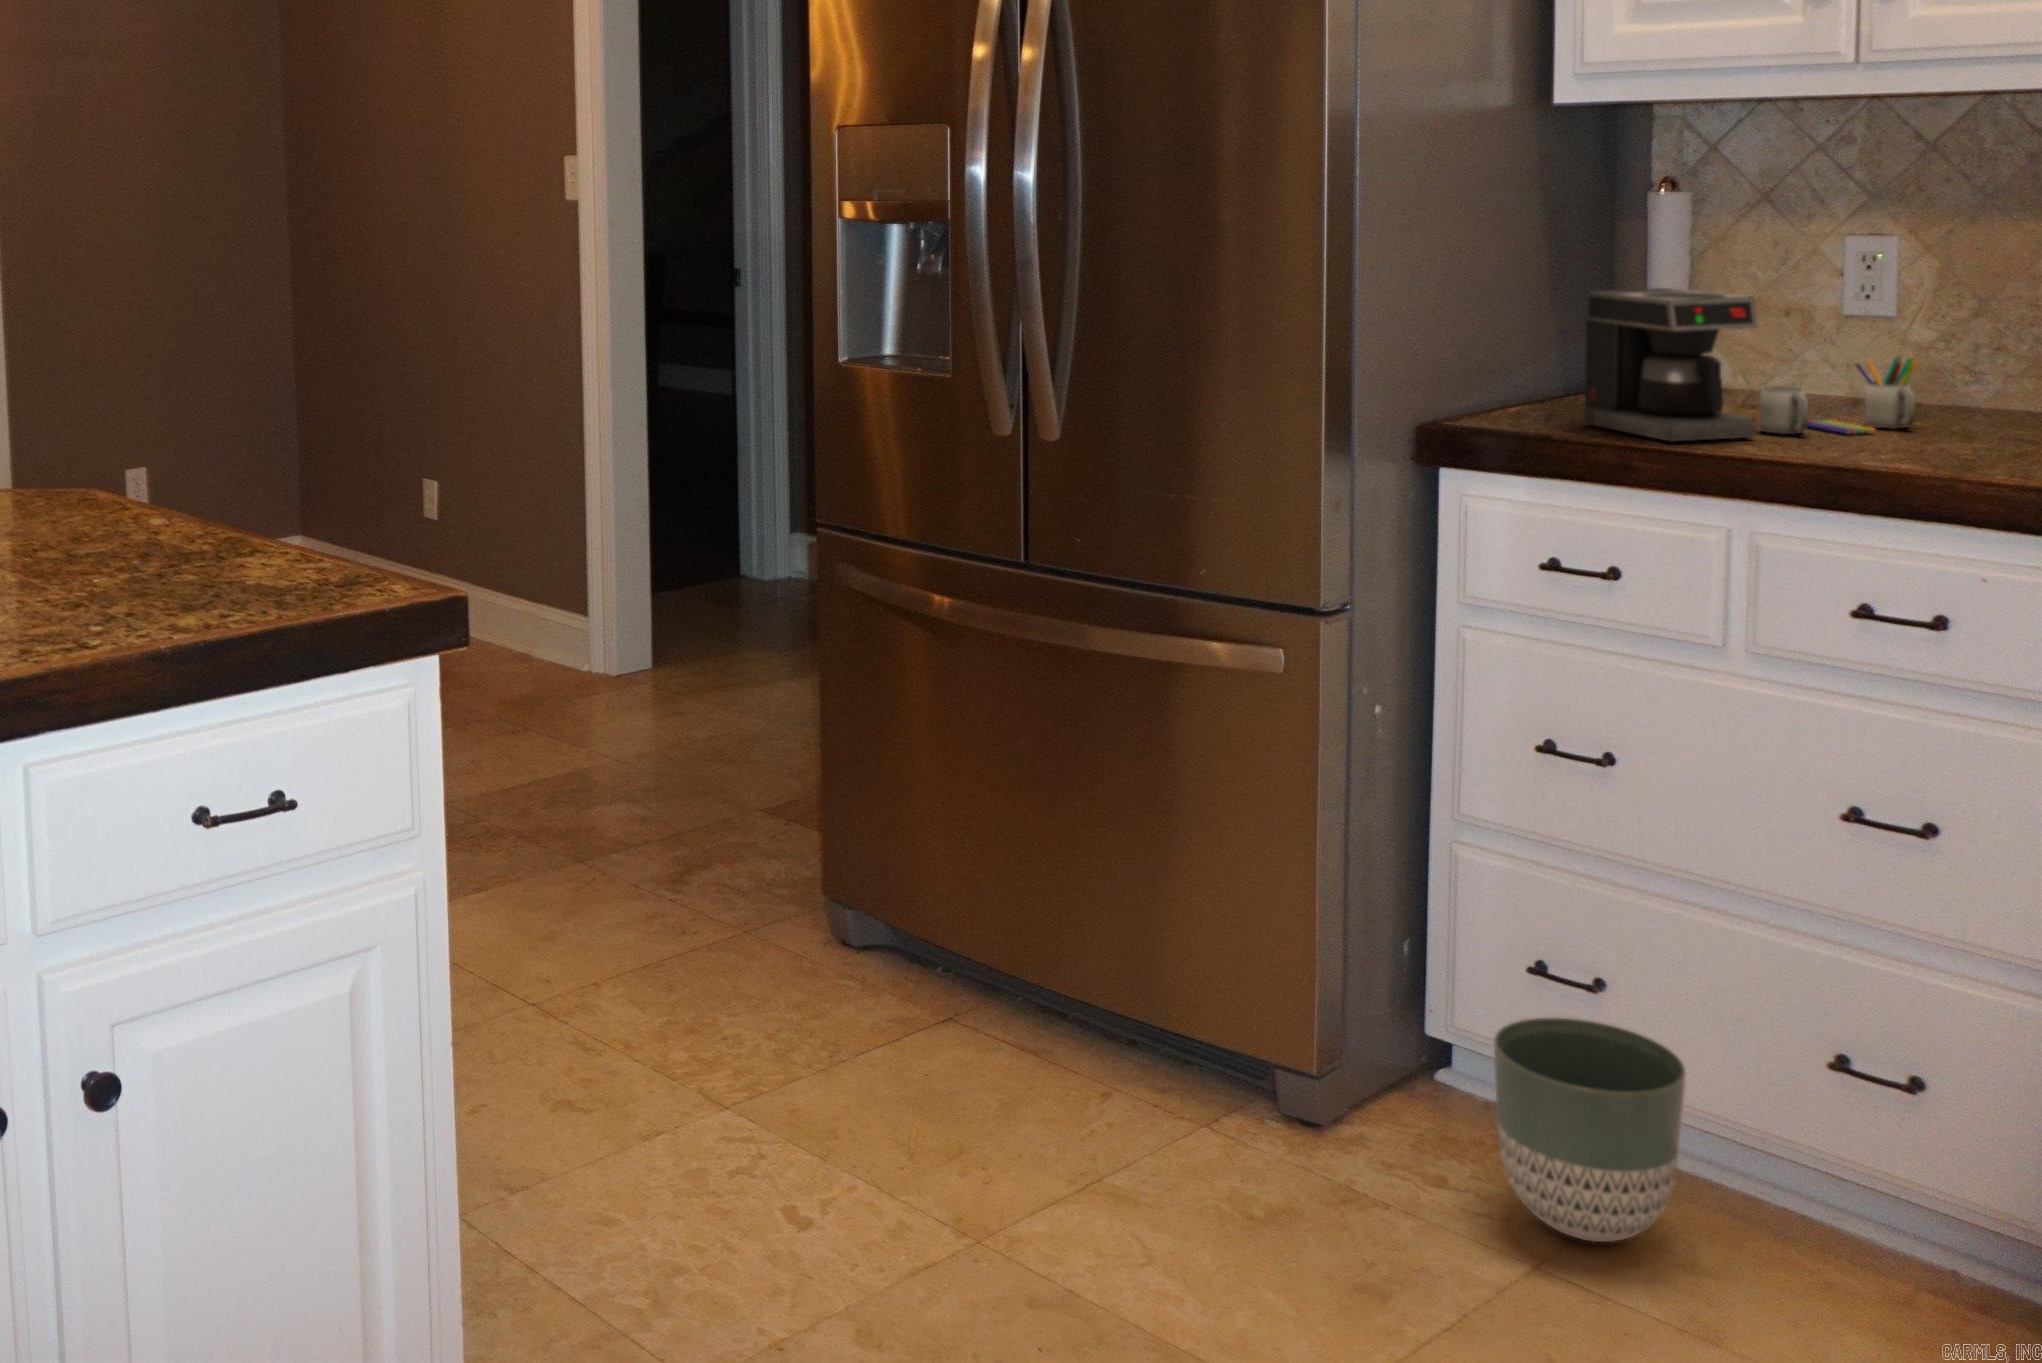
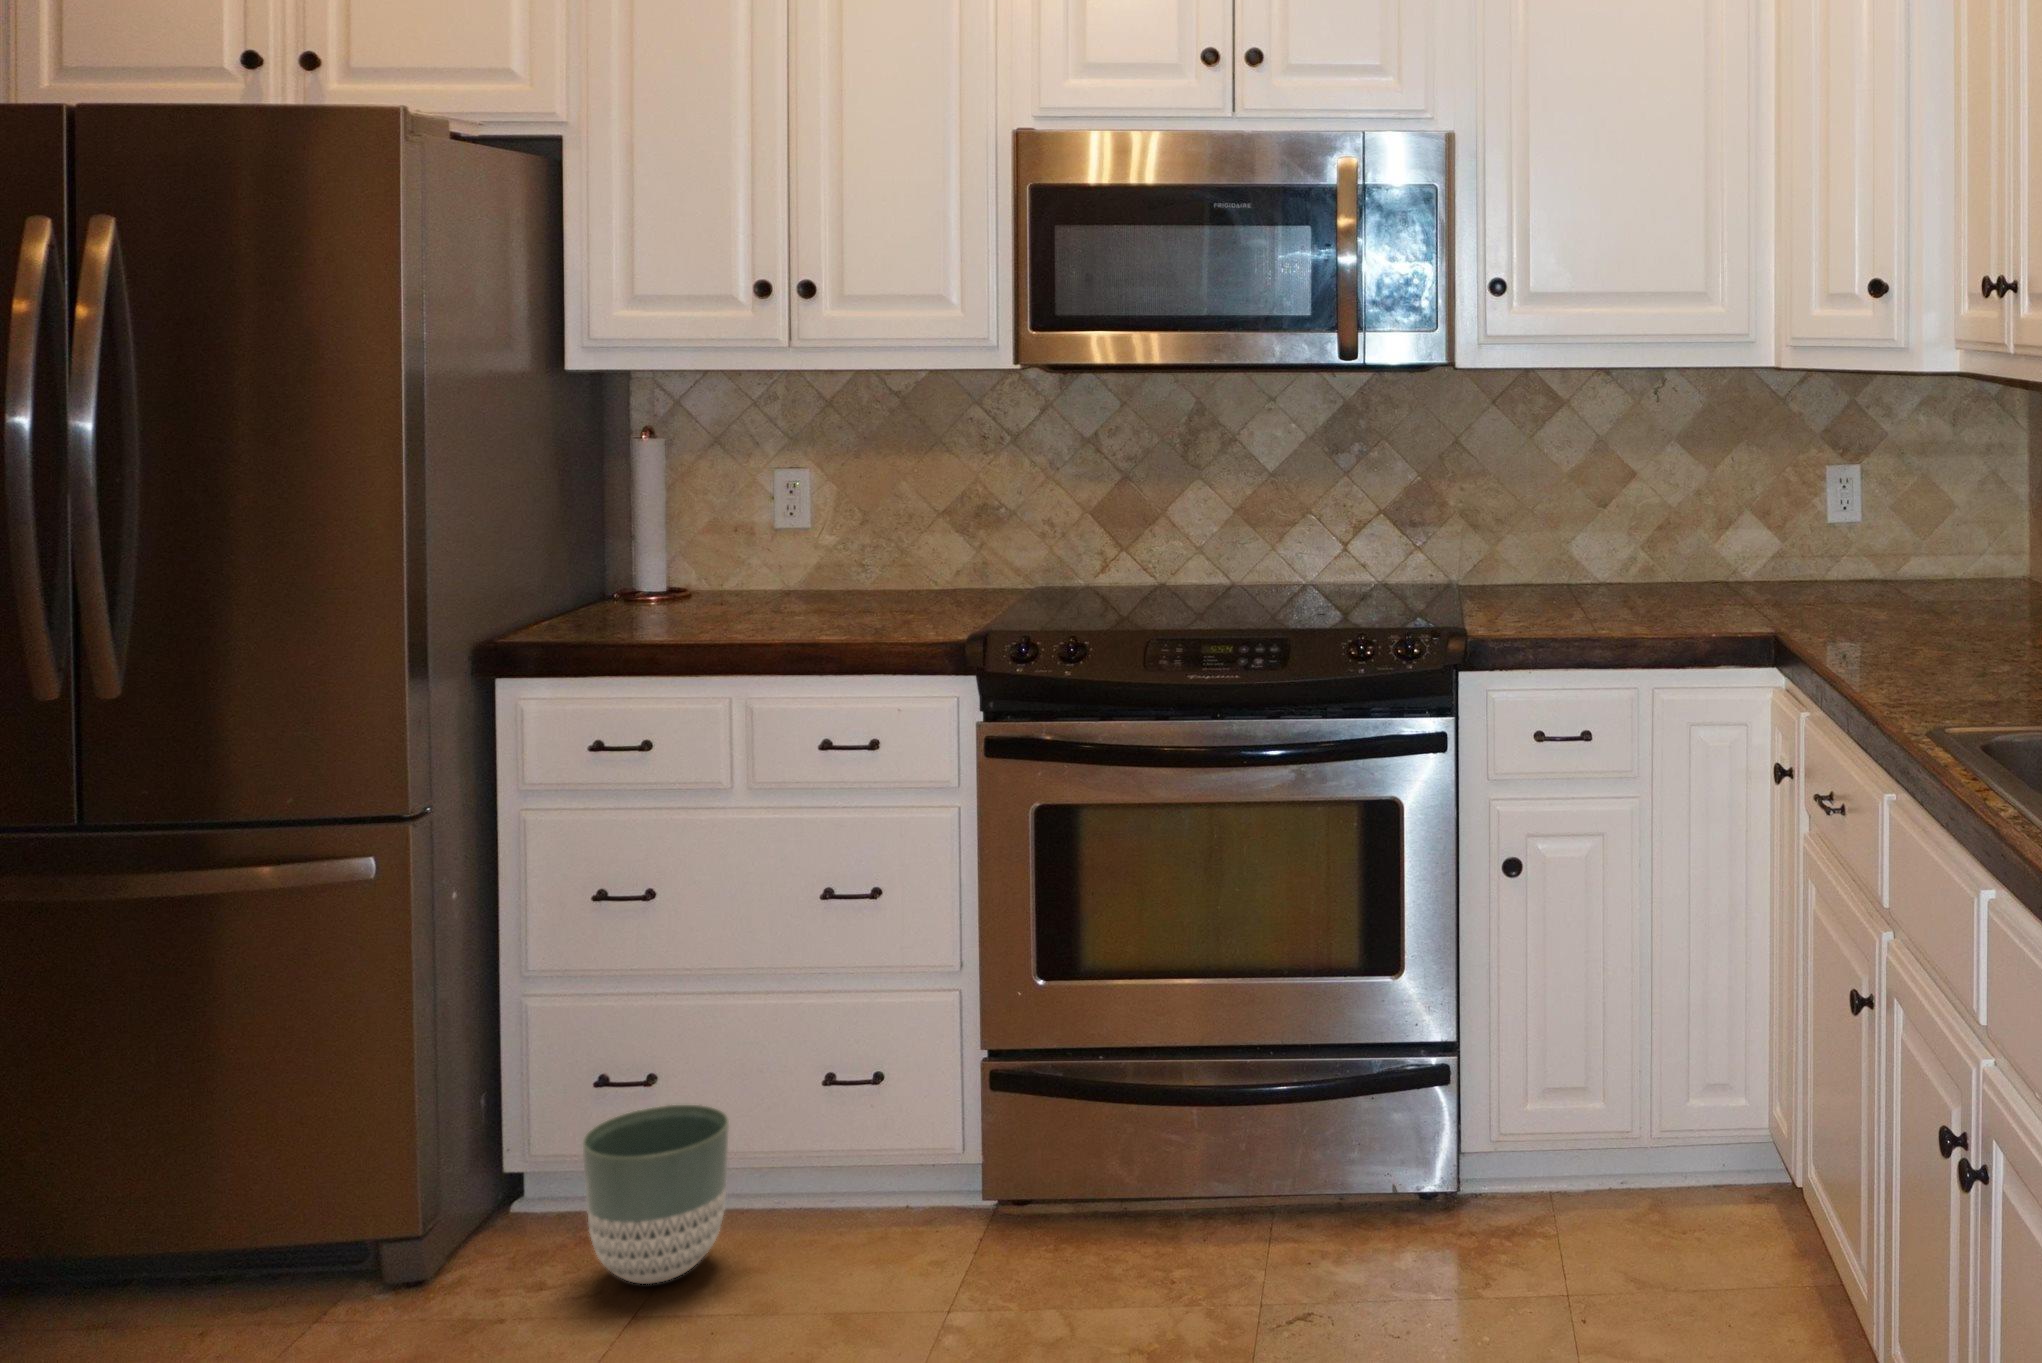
coffee maker: present [1584,288,1919,442] -> none [611,515,837,634]

